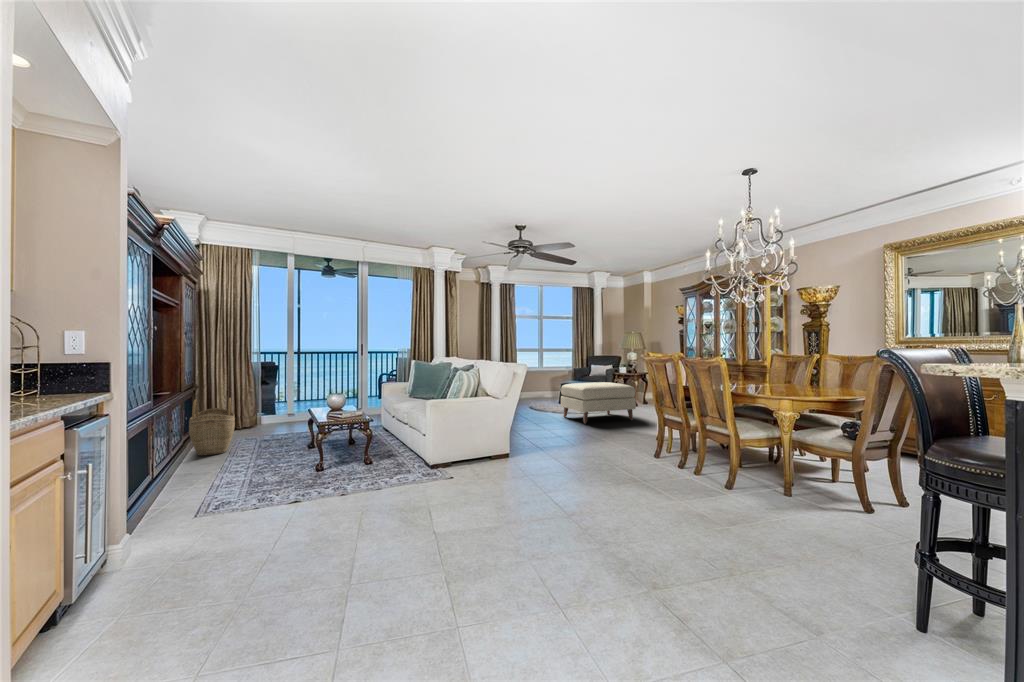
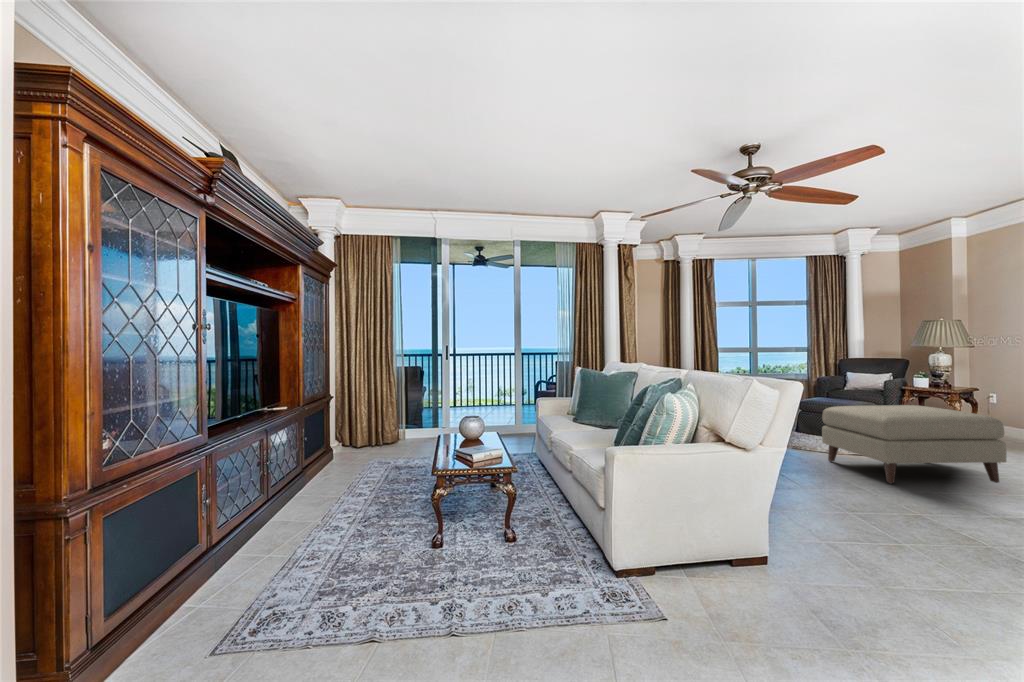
woven basket: present [189,398,235,456] -> none [293,416,351,492]

